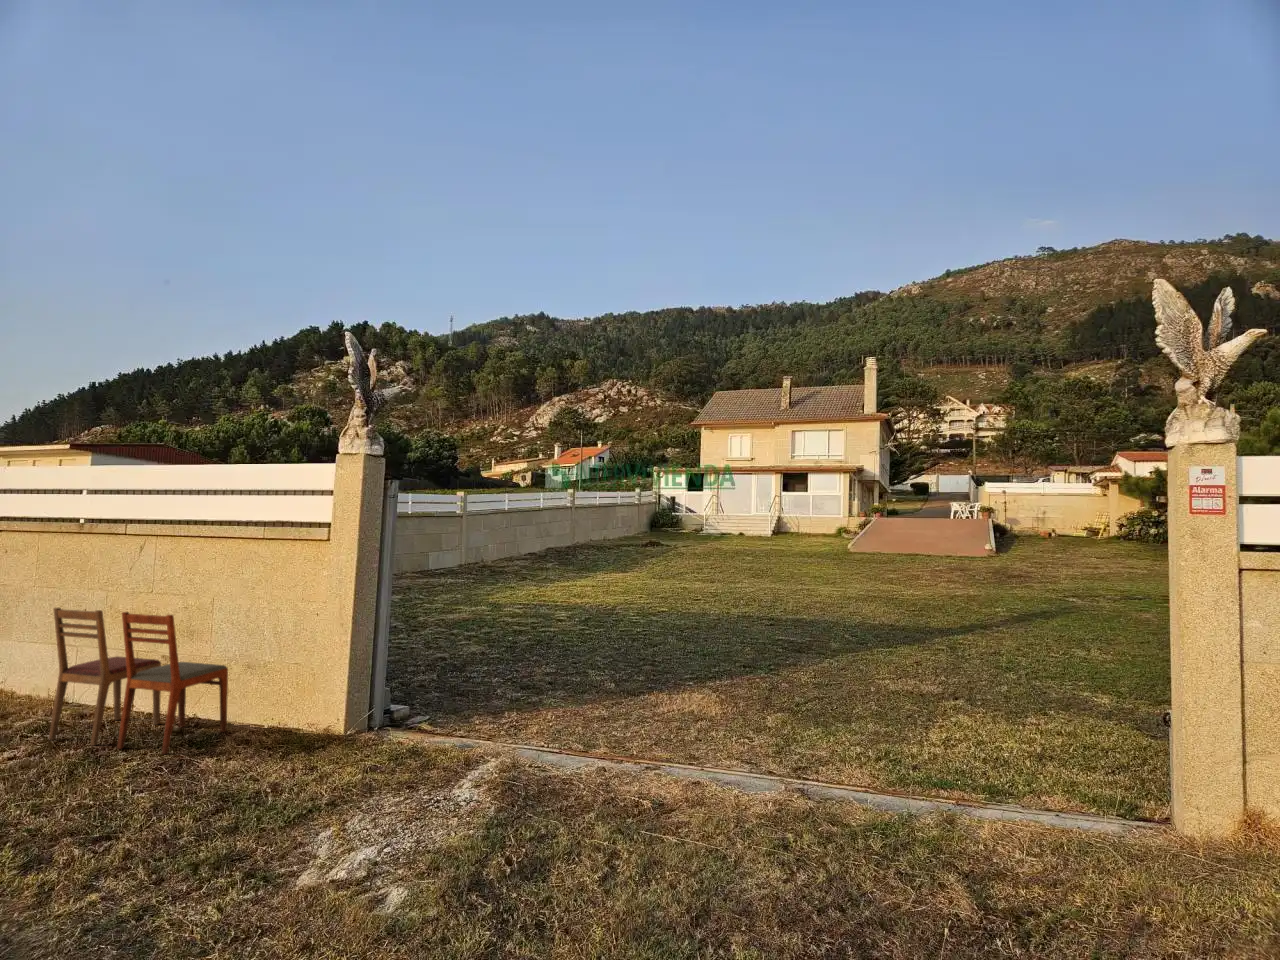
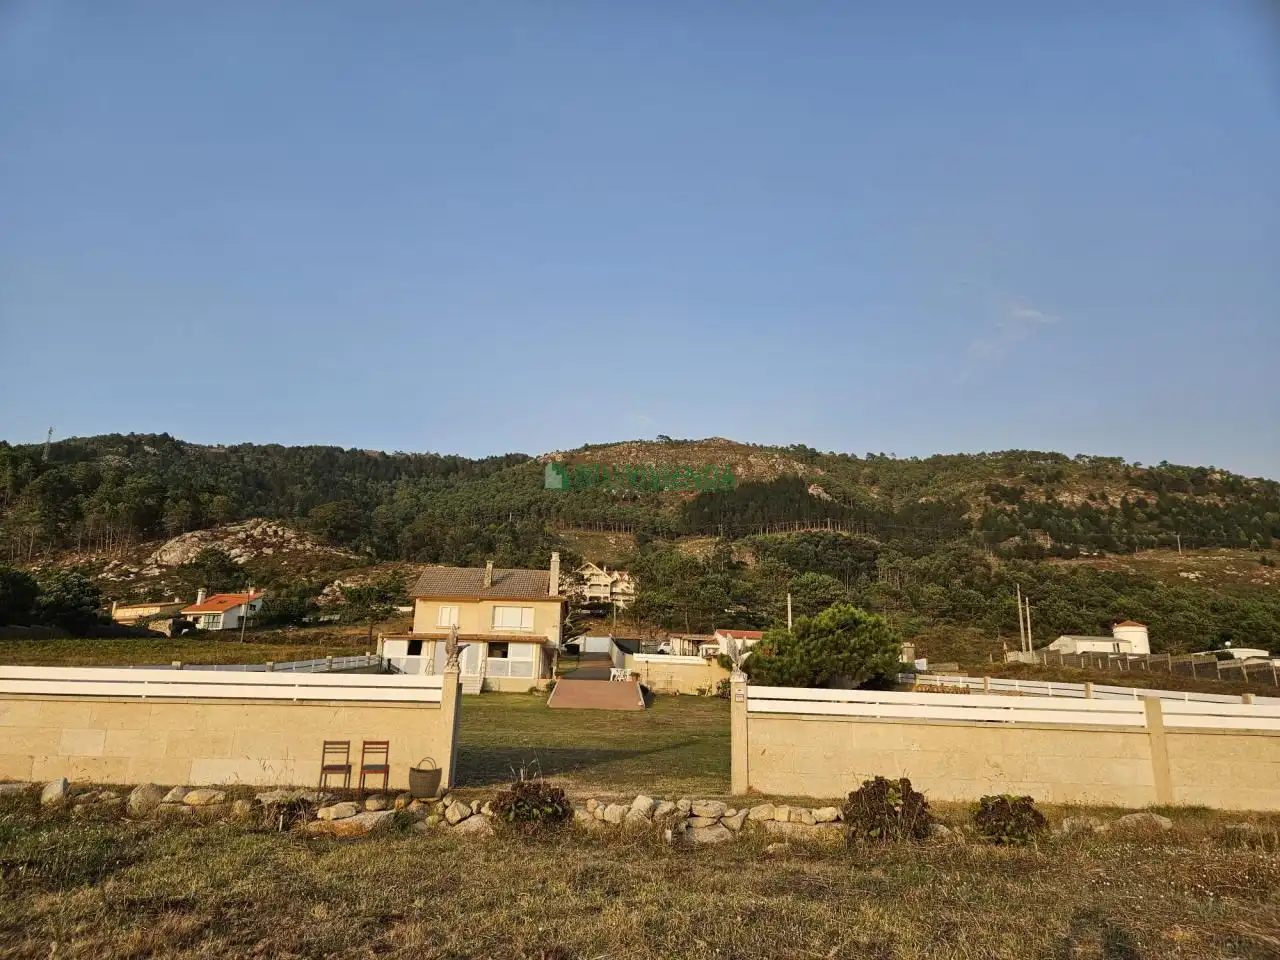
woven basket: none [232,656,318,757] -> present [409,757,442,798]

